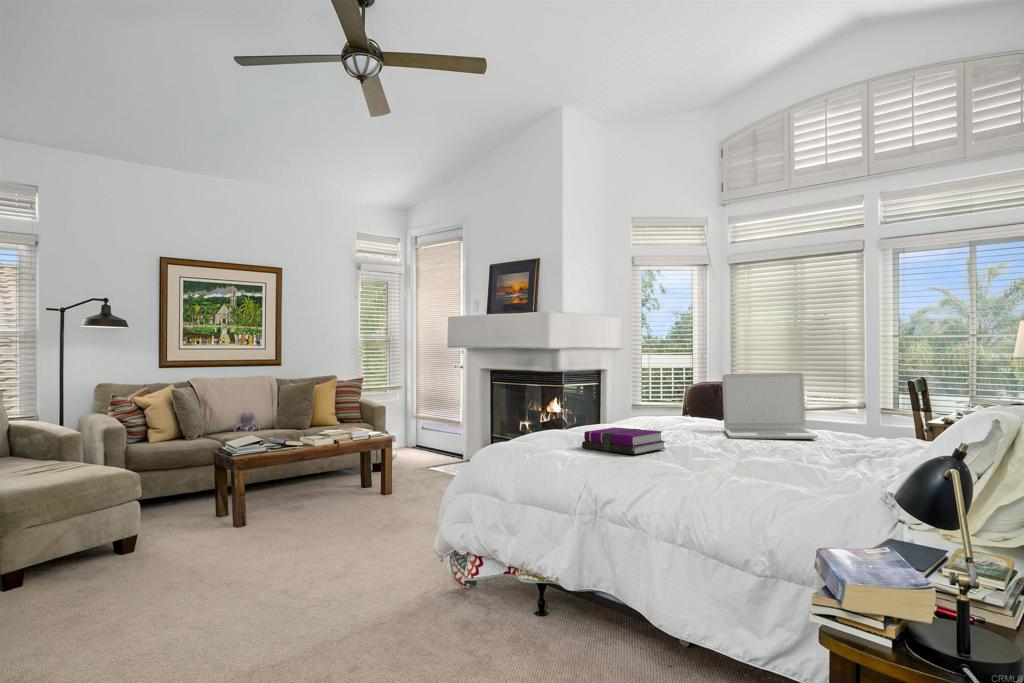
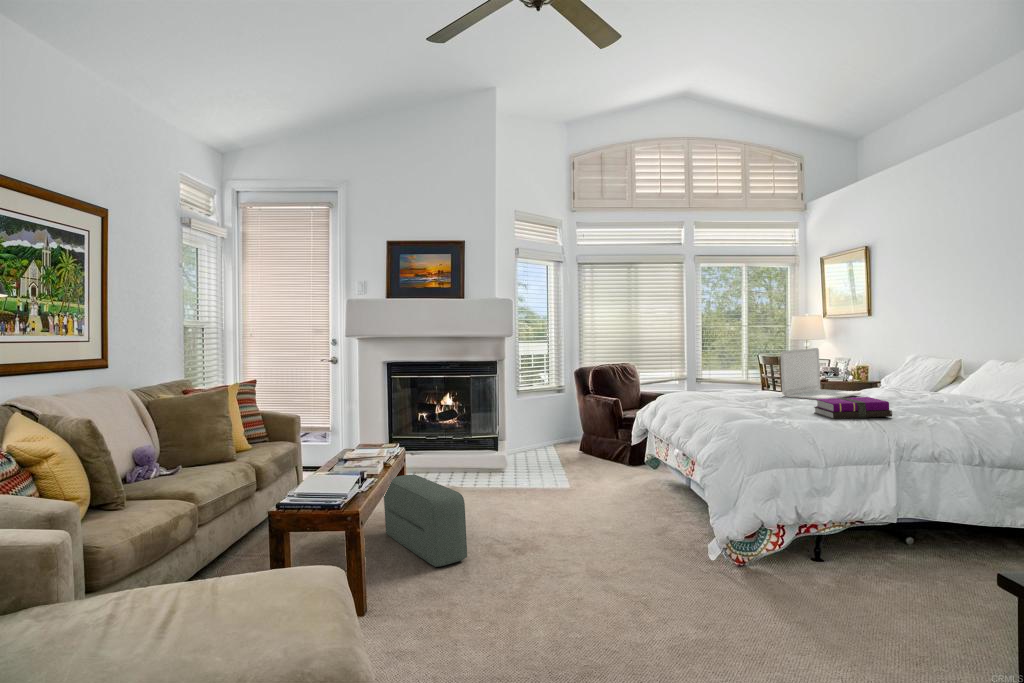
pouf: none [326,455,387,519] -> present [383,475,467,567]

